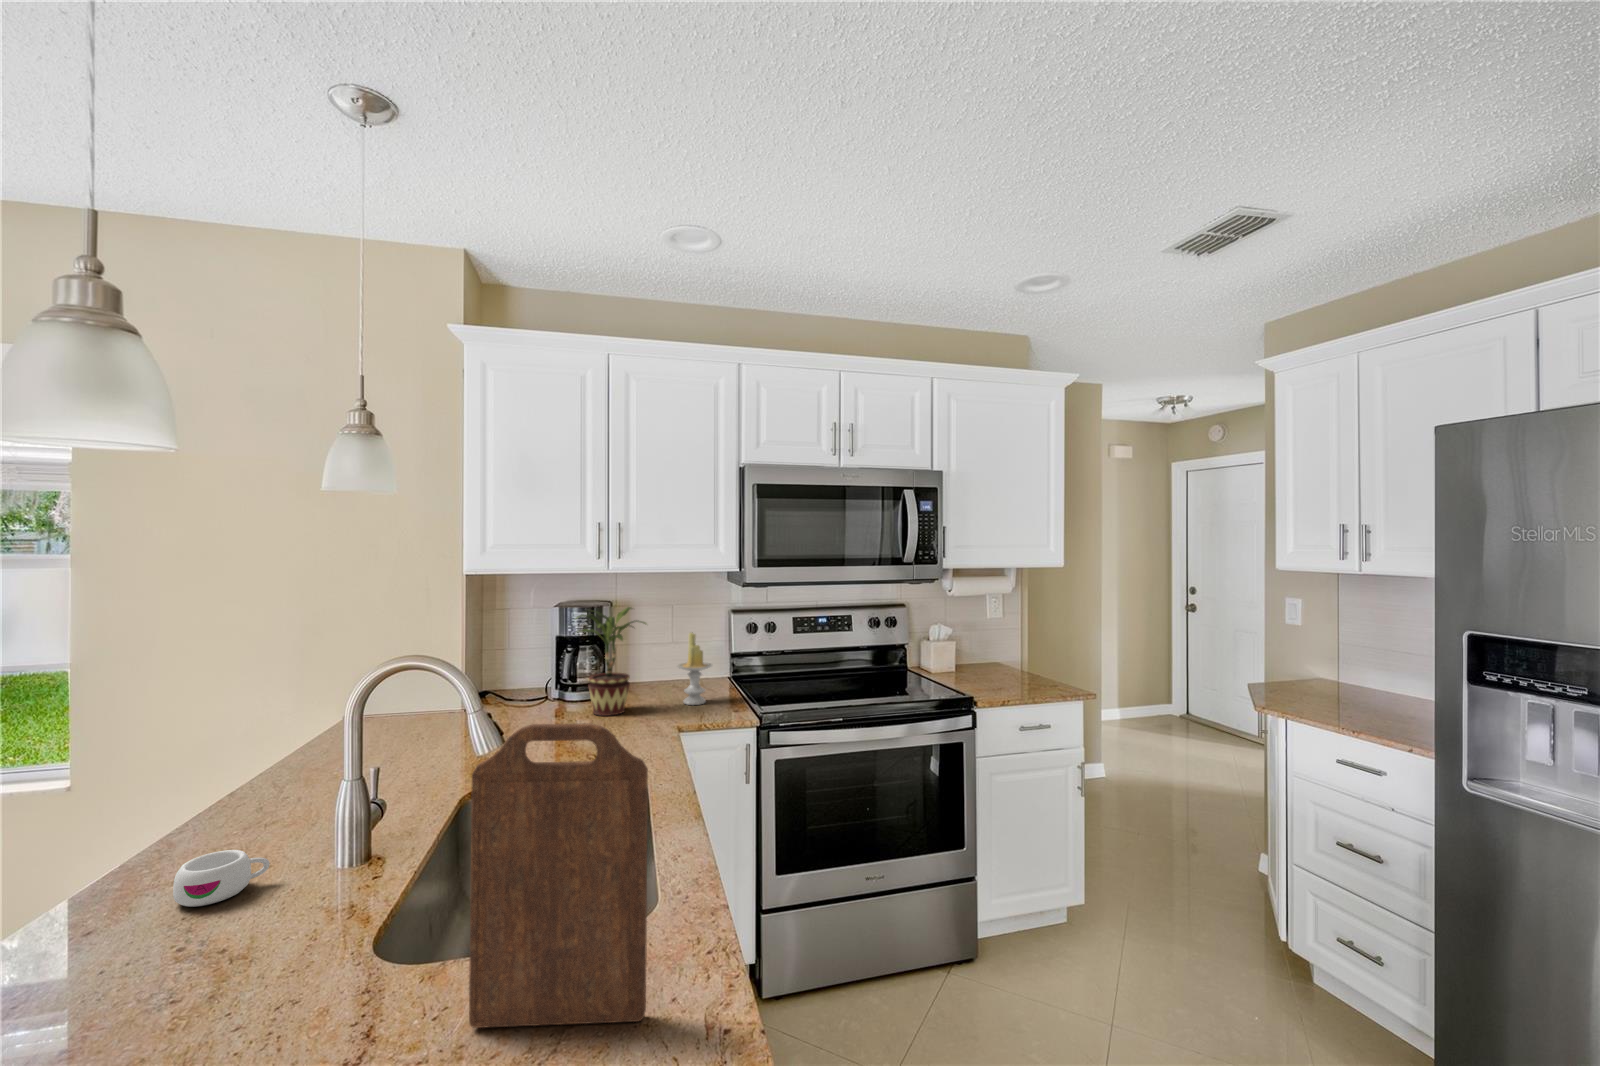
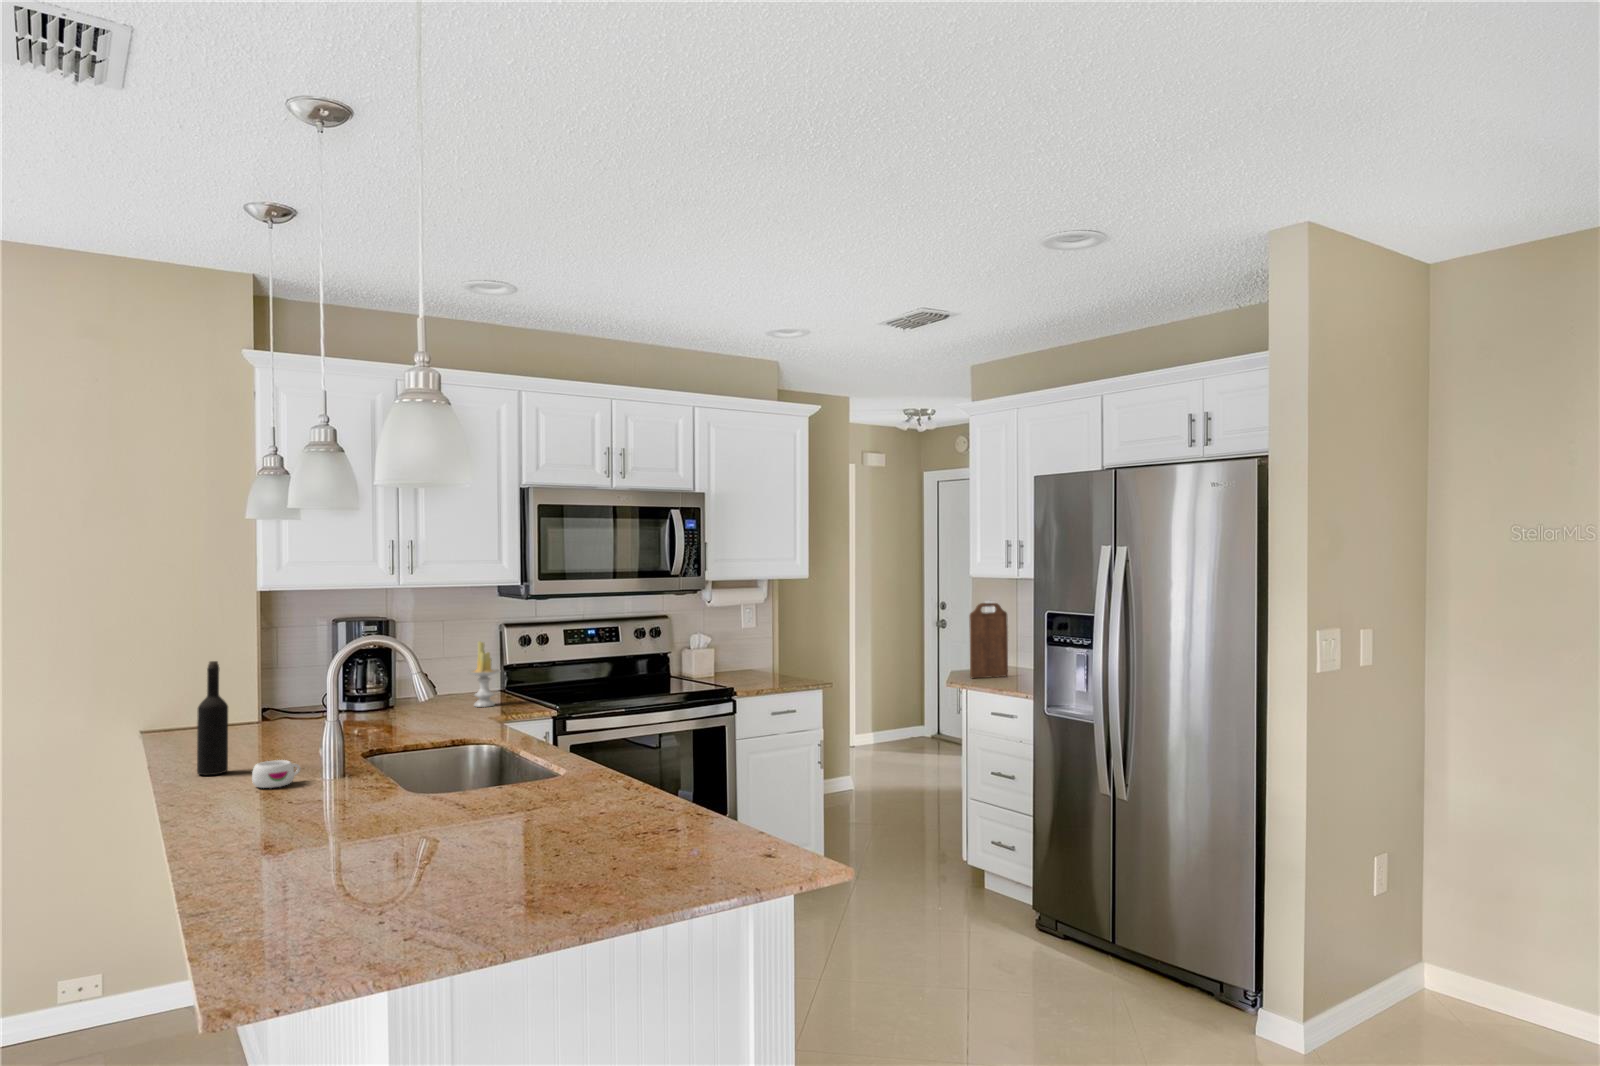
potted plant: present [576,607,646,716] -> none [374,618,450,716]
wine bottle: none [205,680,254,839] -> present [197,661,228,775]
cutting board: present [469,723,648,1028] -> present [969,603,1008,678]

